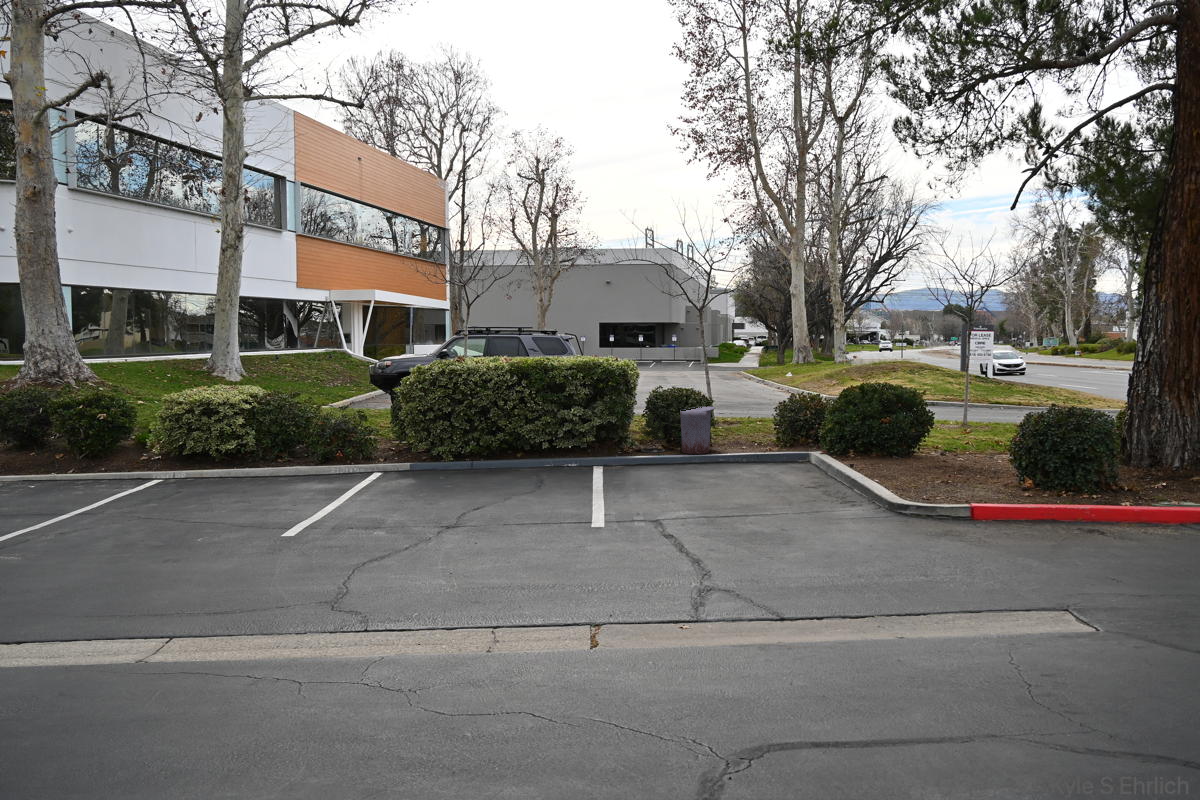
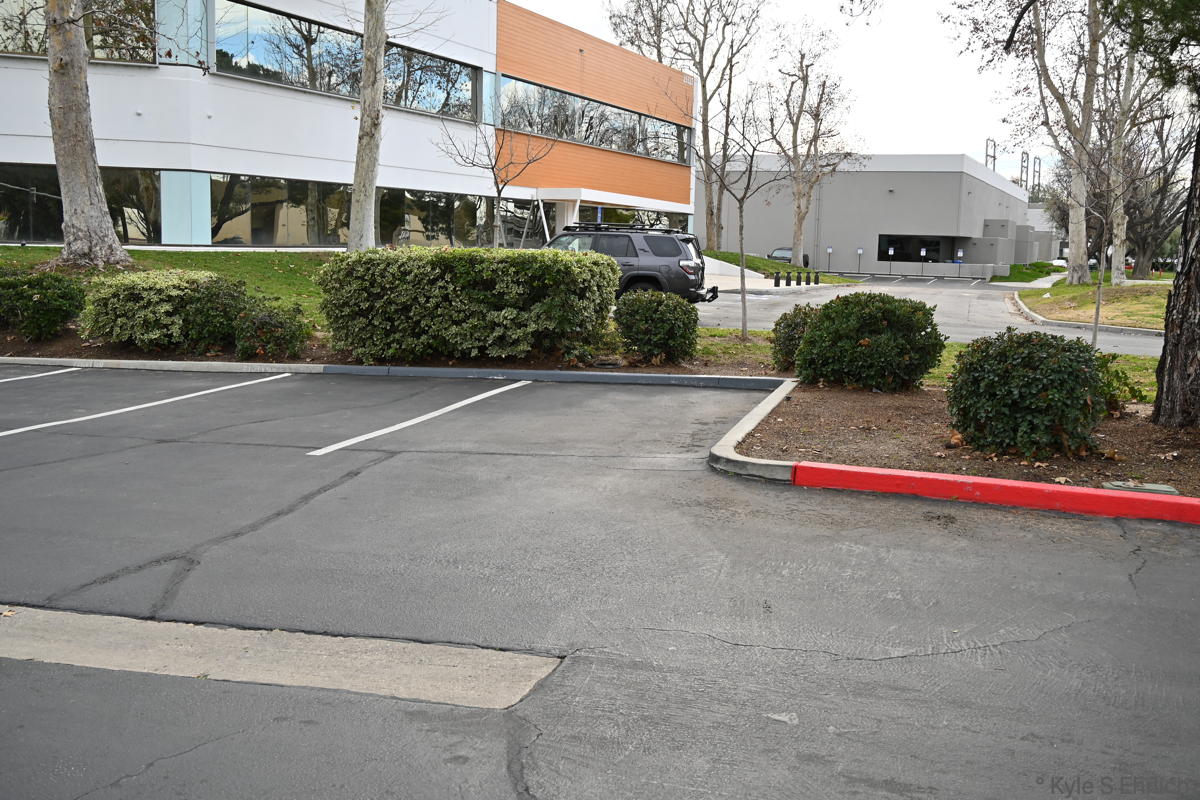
trash can: present [680,406,715,454] -> none [637,314,681,373]

